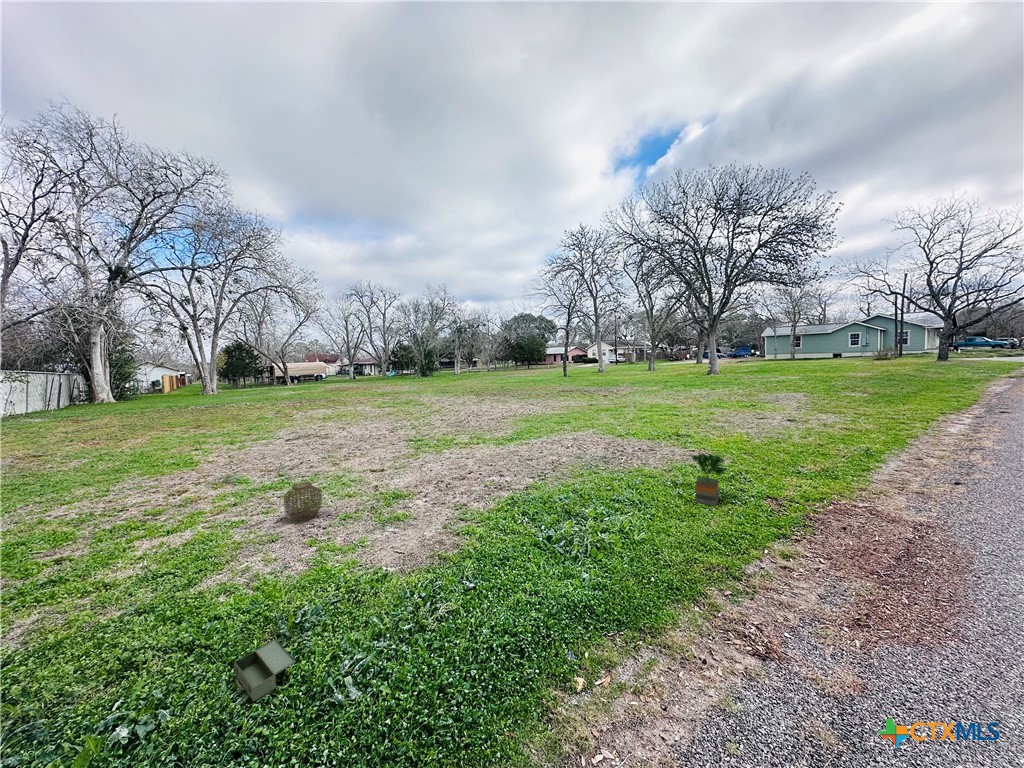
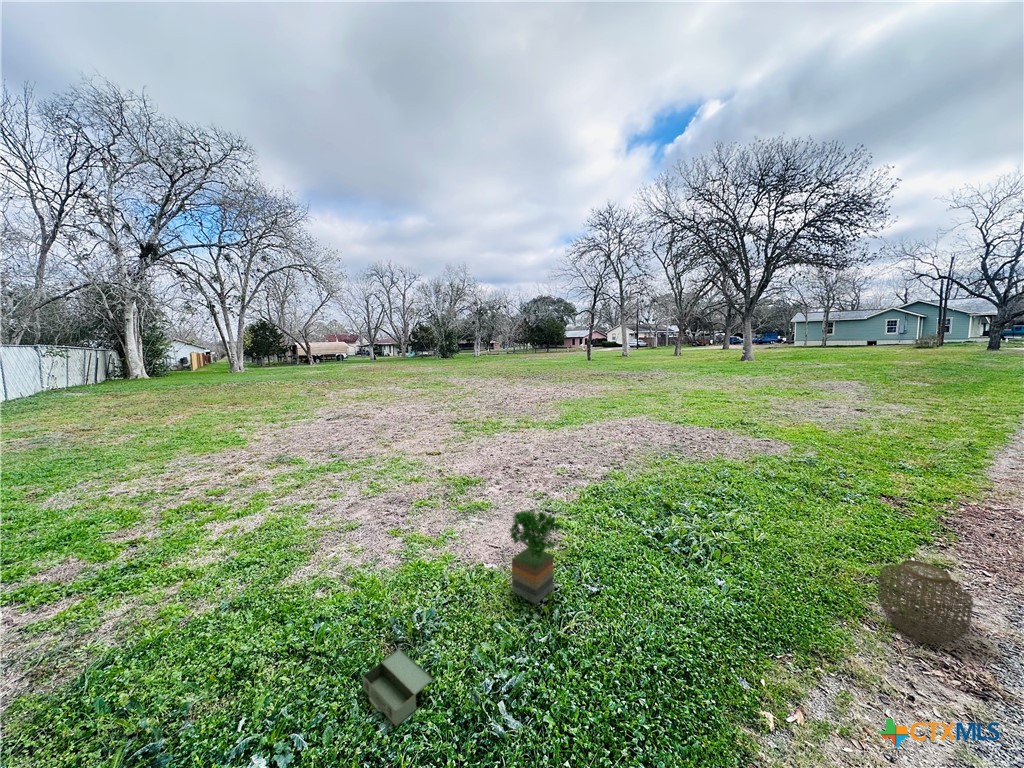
potted tree: present [692,453,726,506] -> present [510,510,562,604]
woven basket: present [284,482,322,521] -> present [878,560,973,643]

